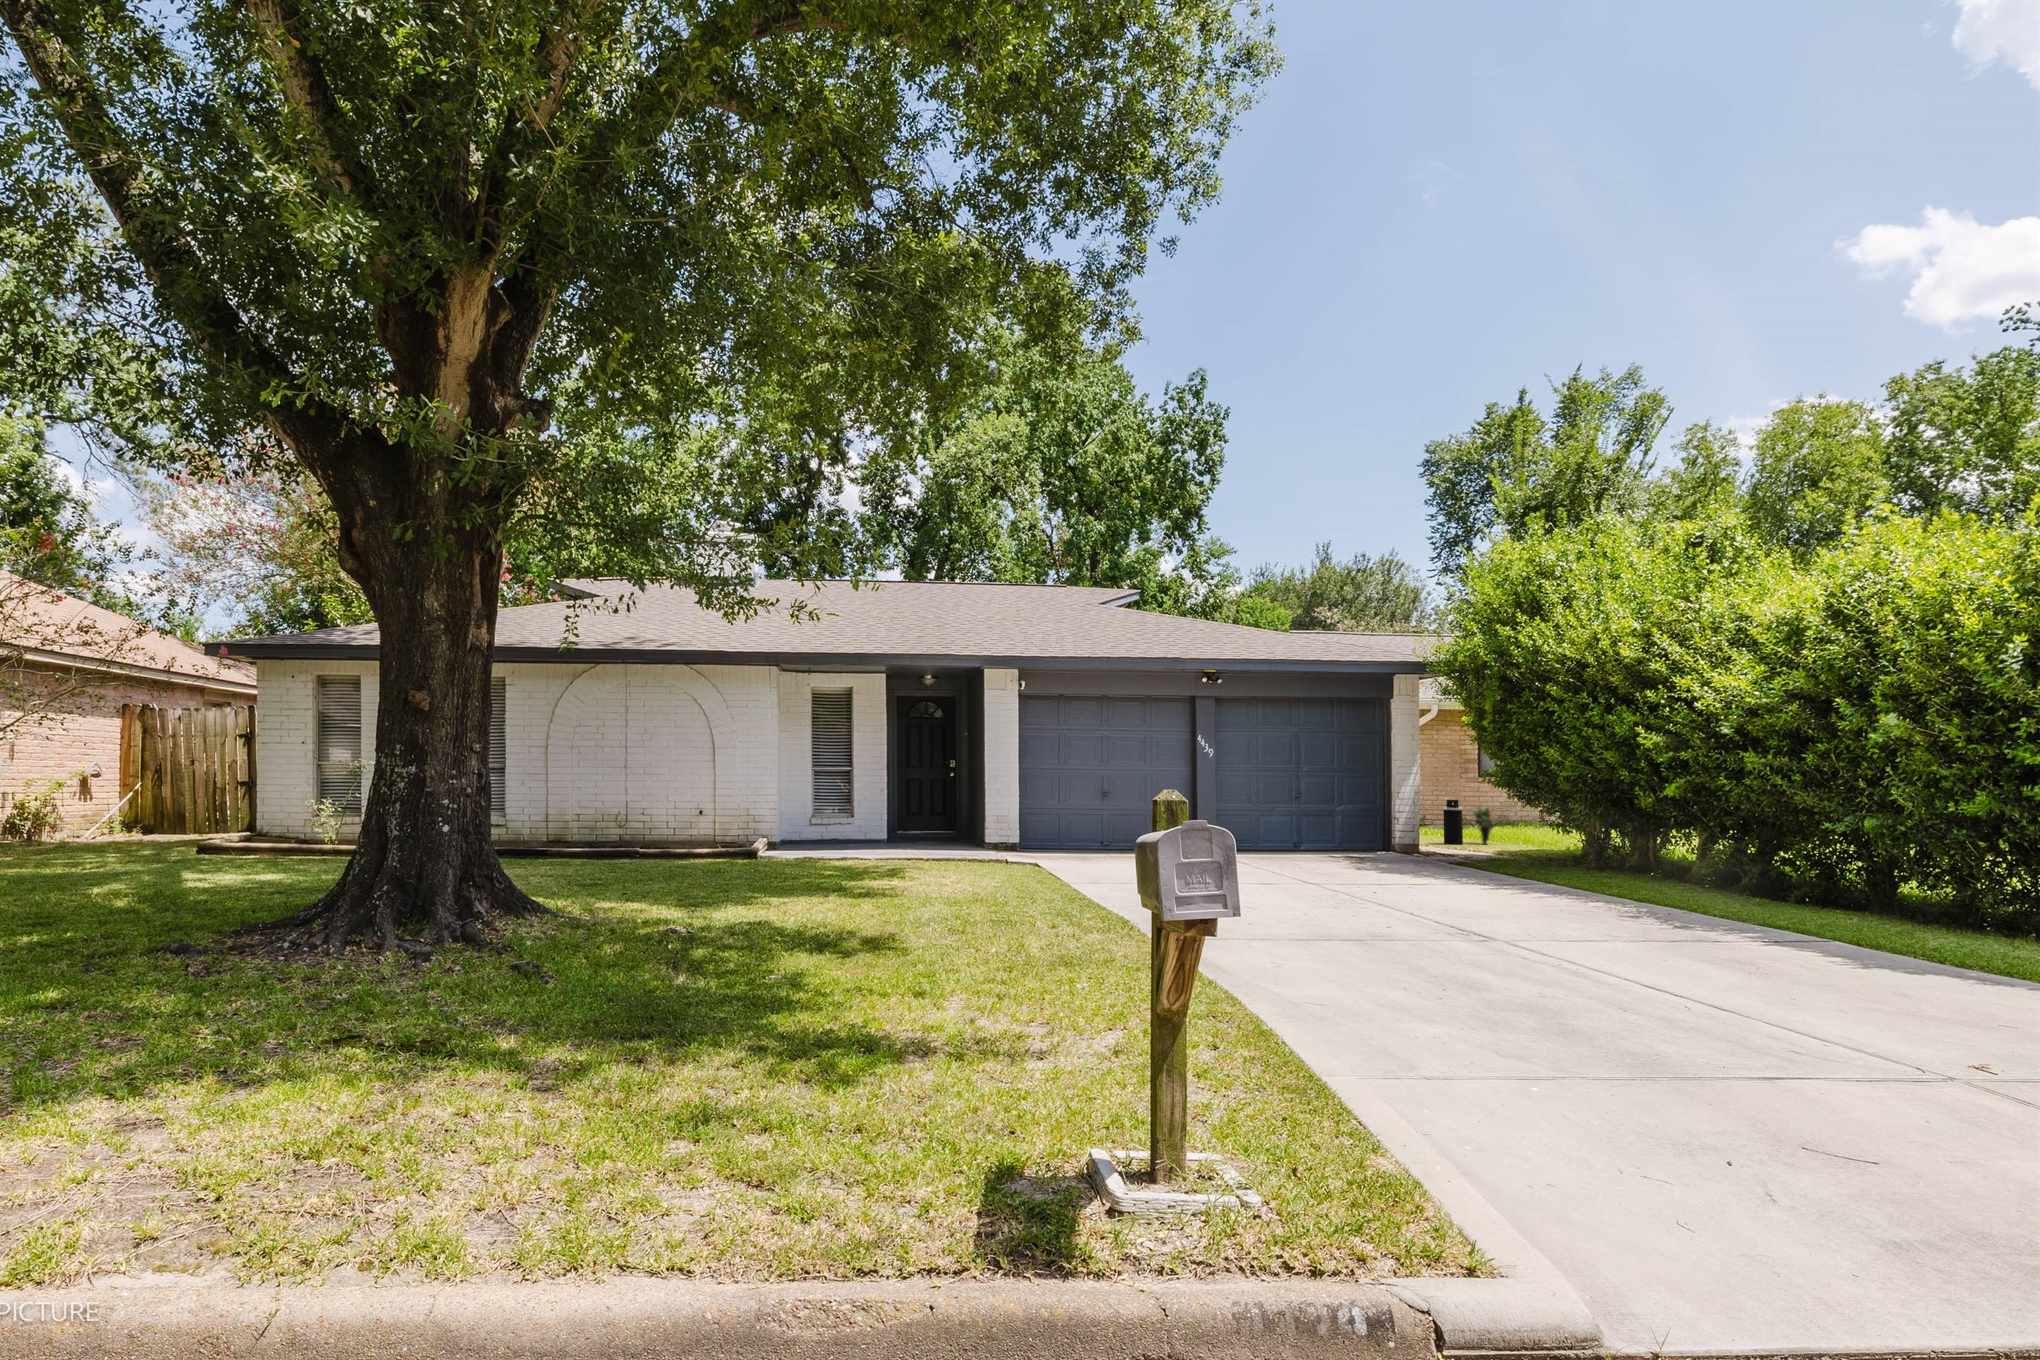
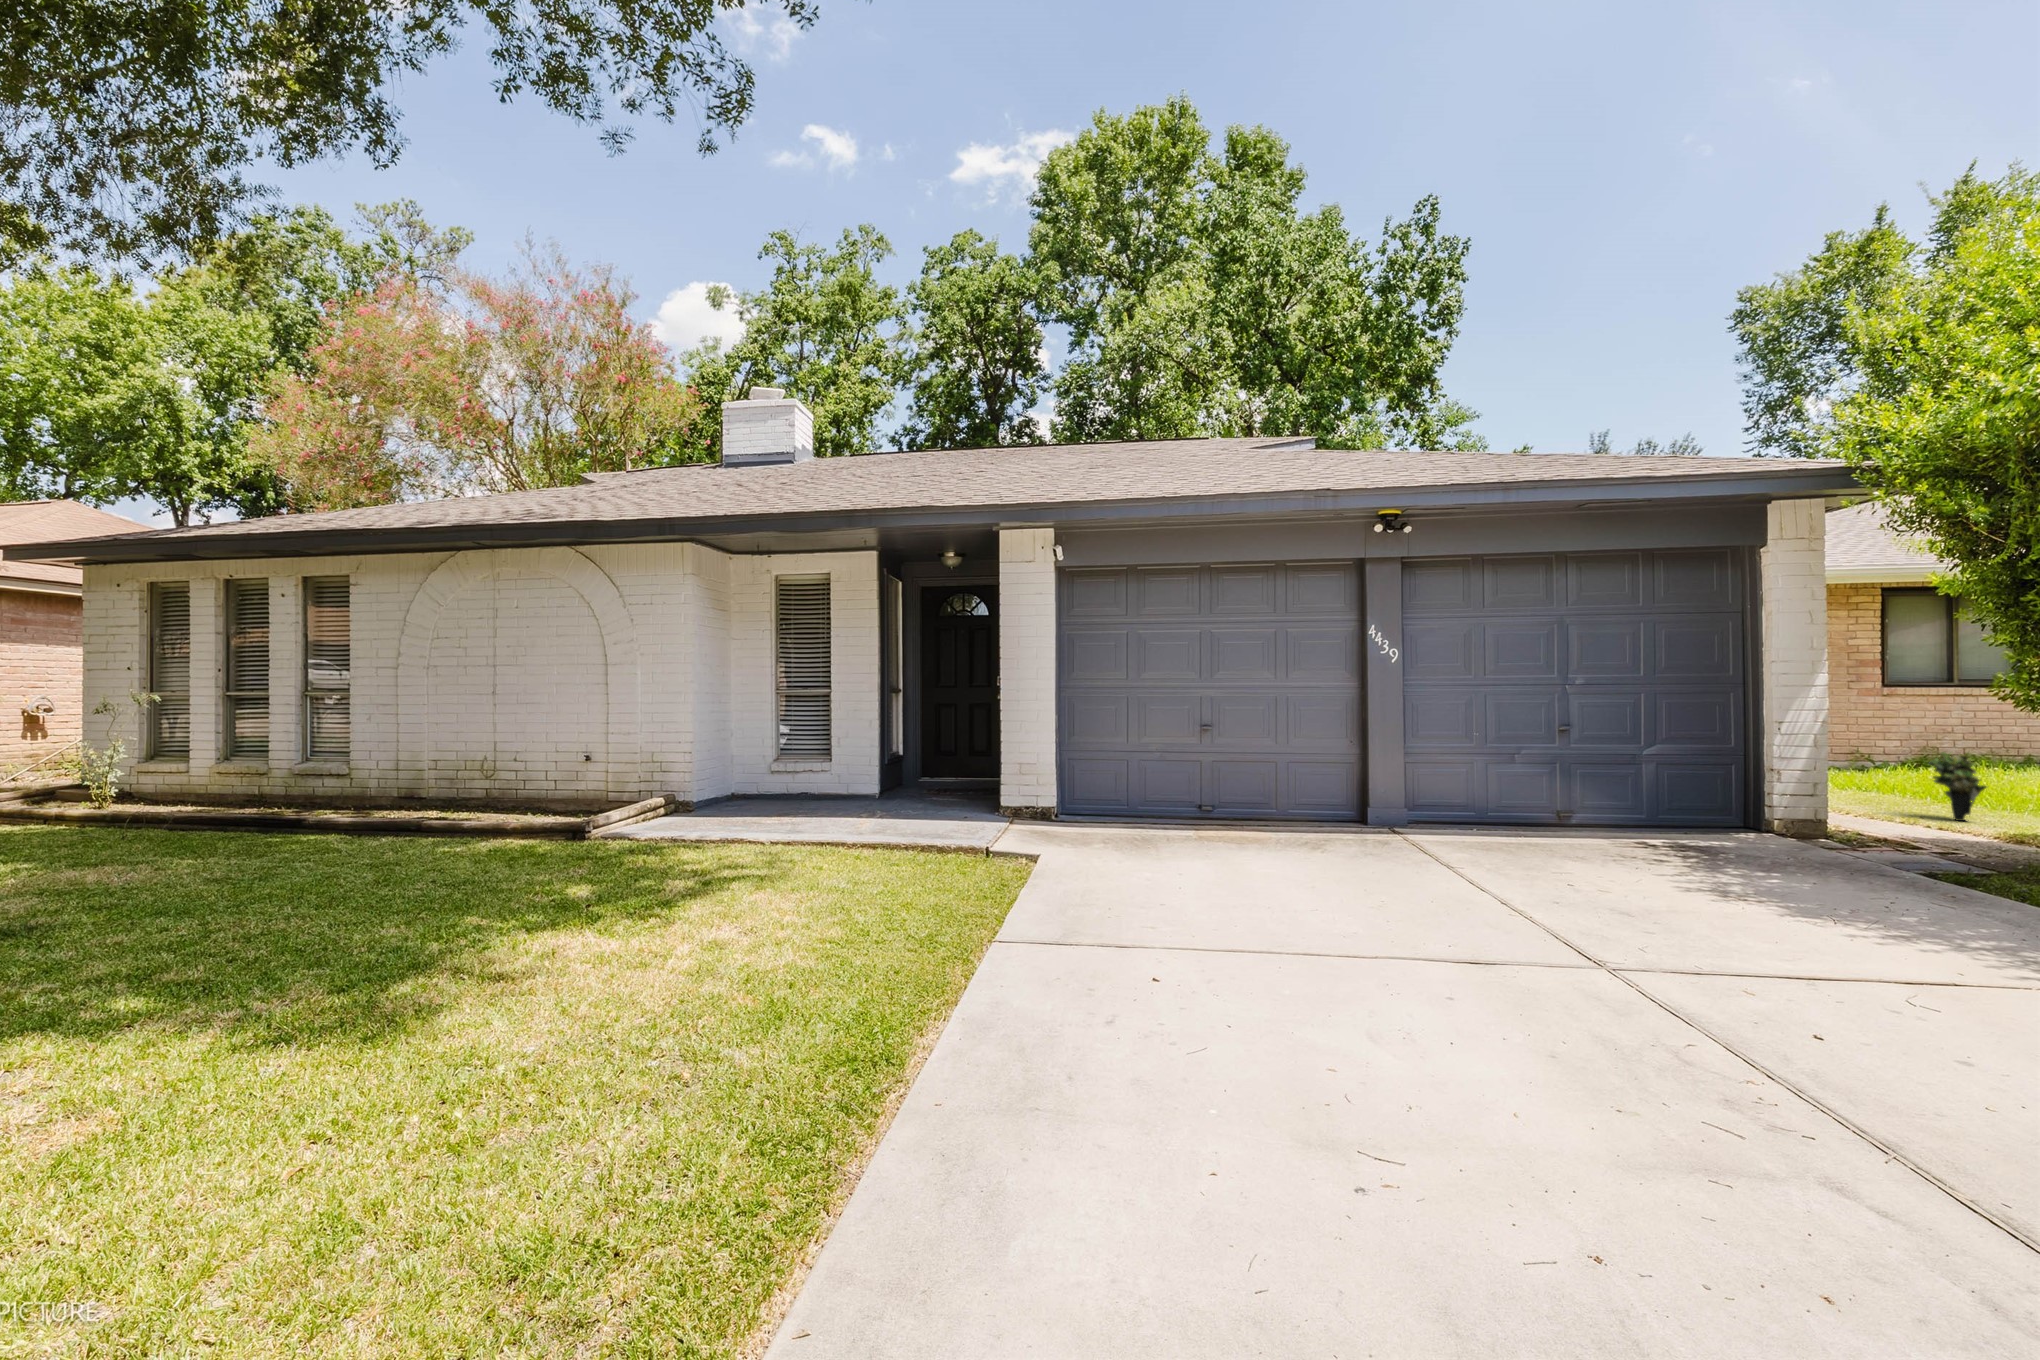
trash can: present [1443,800,1463,845] -> none [1866,740,1911,821]

